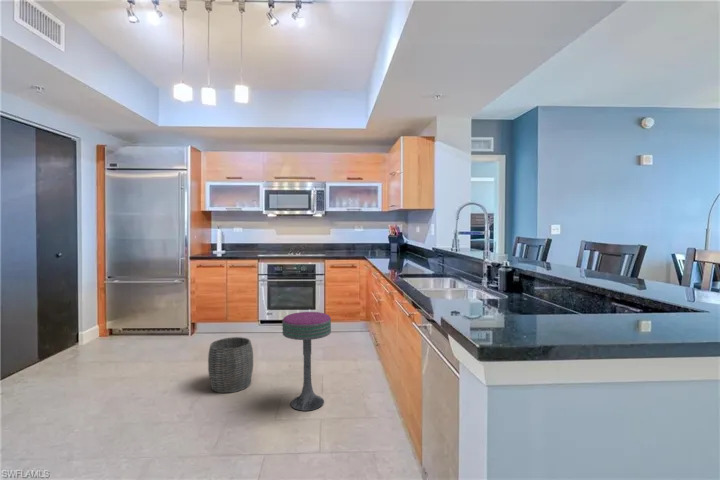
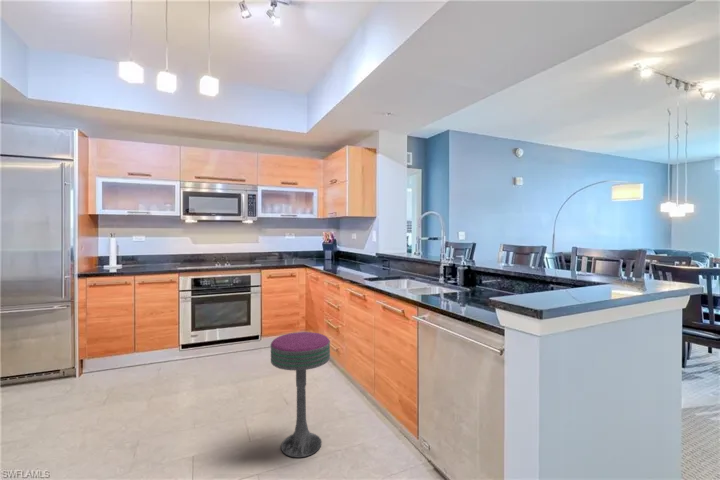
woven basket: present [208,337,253,393] -> none [150,375,213,457]

